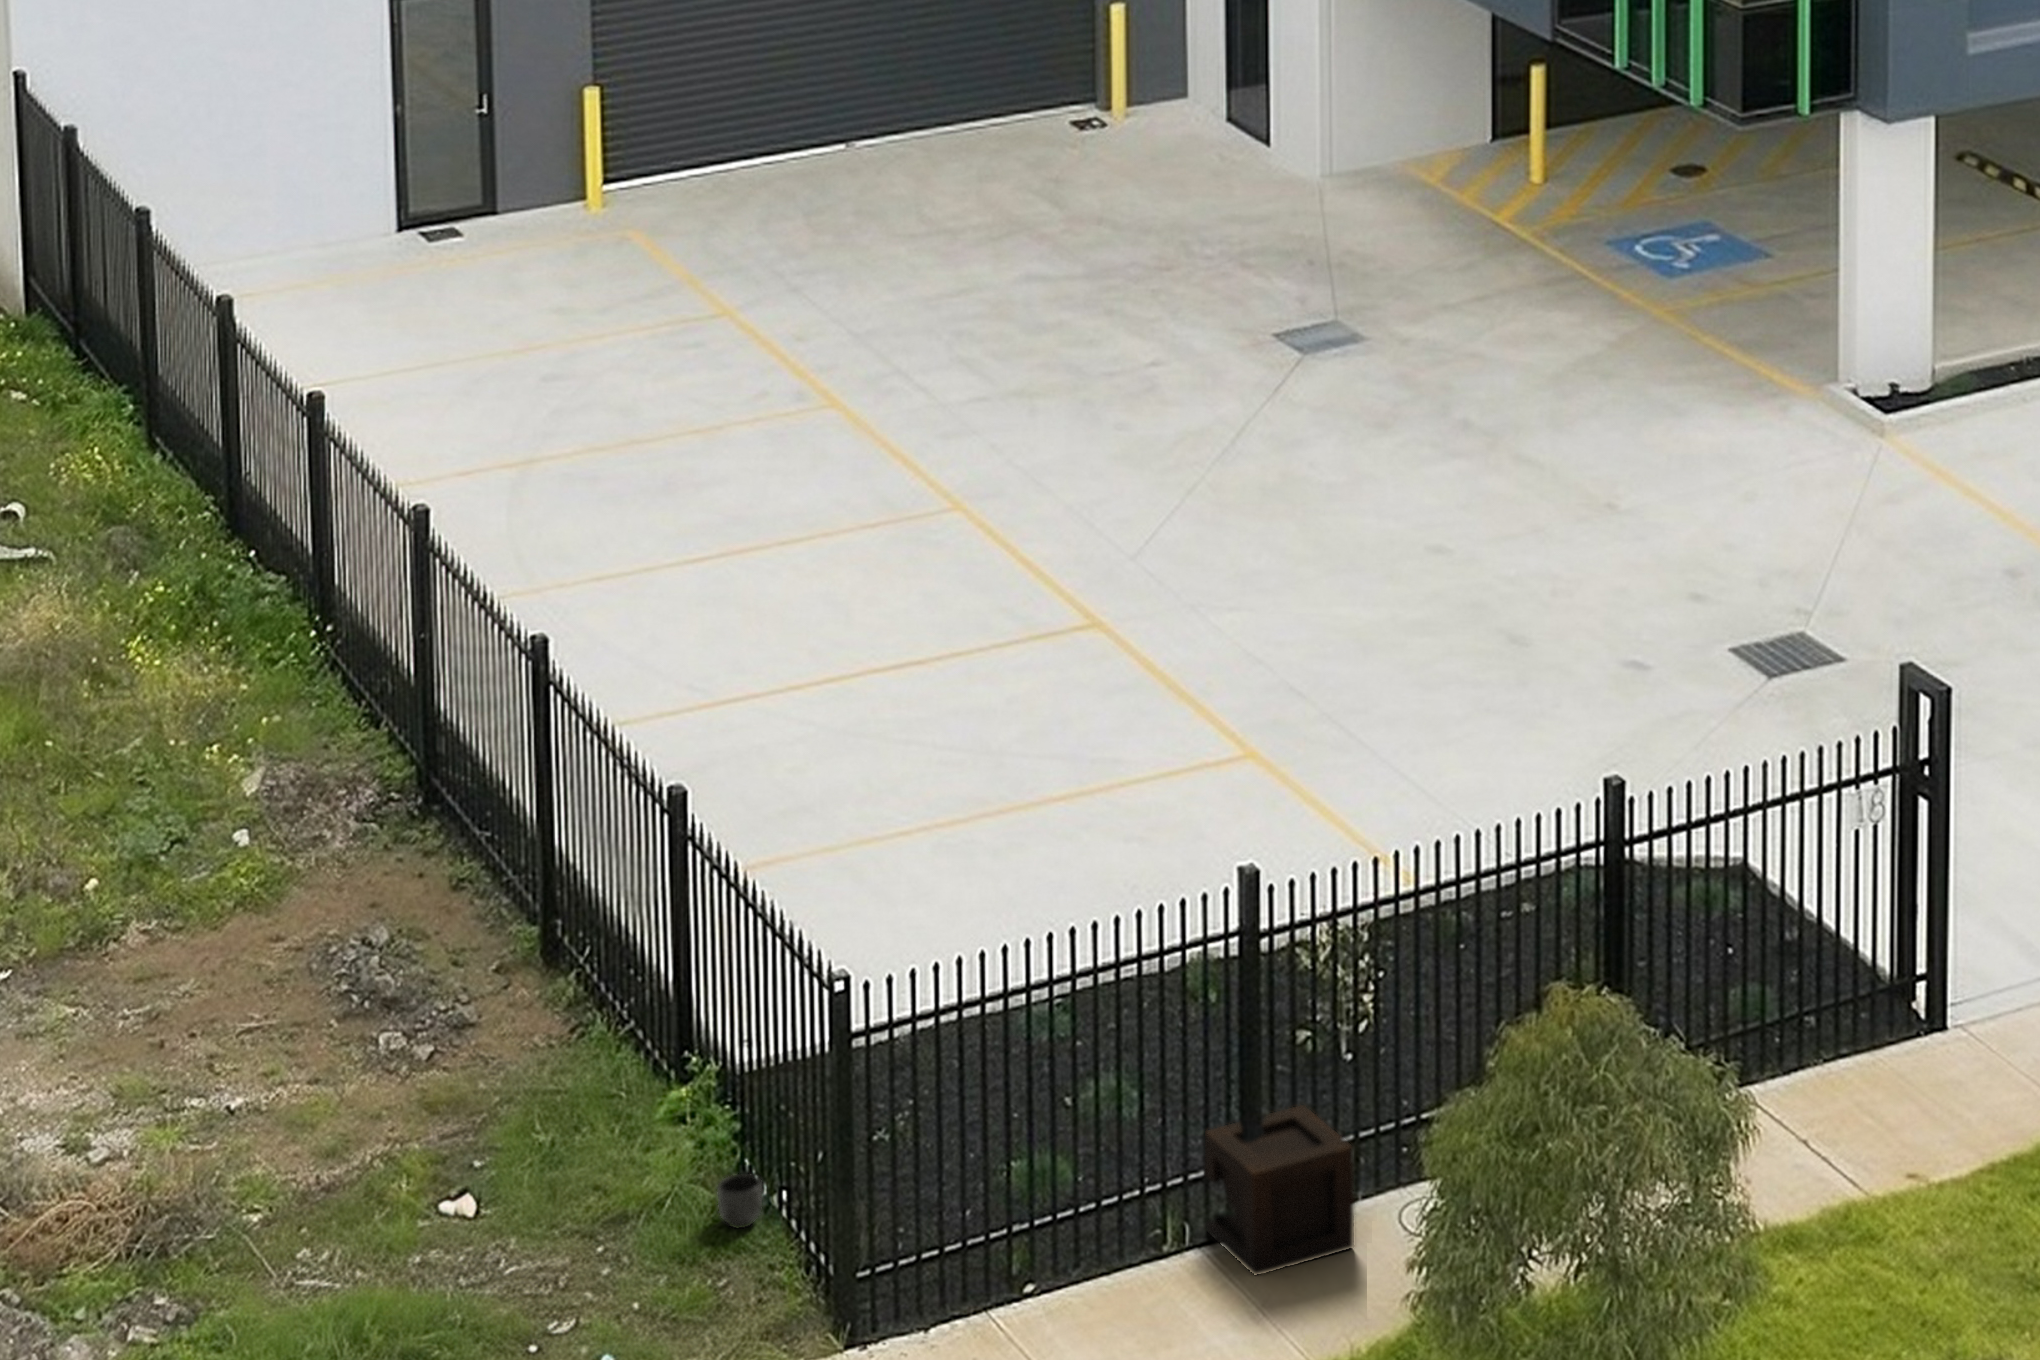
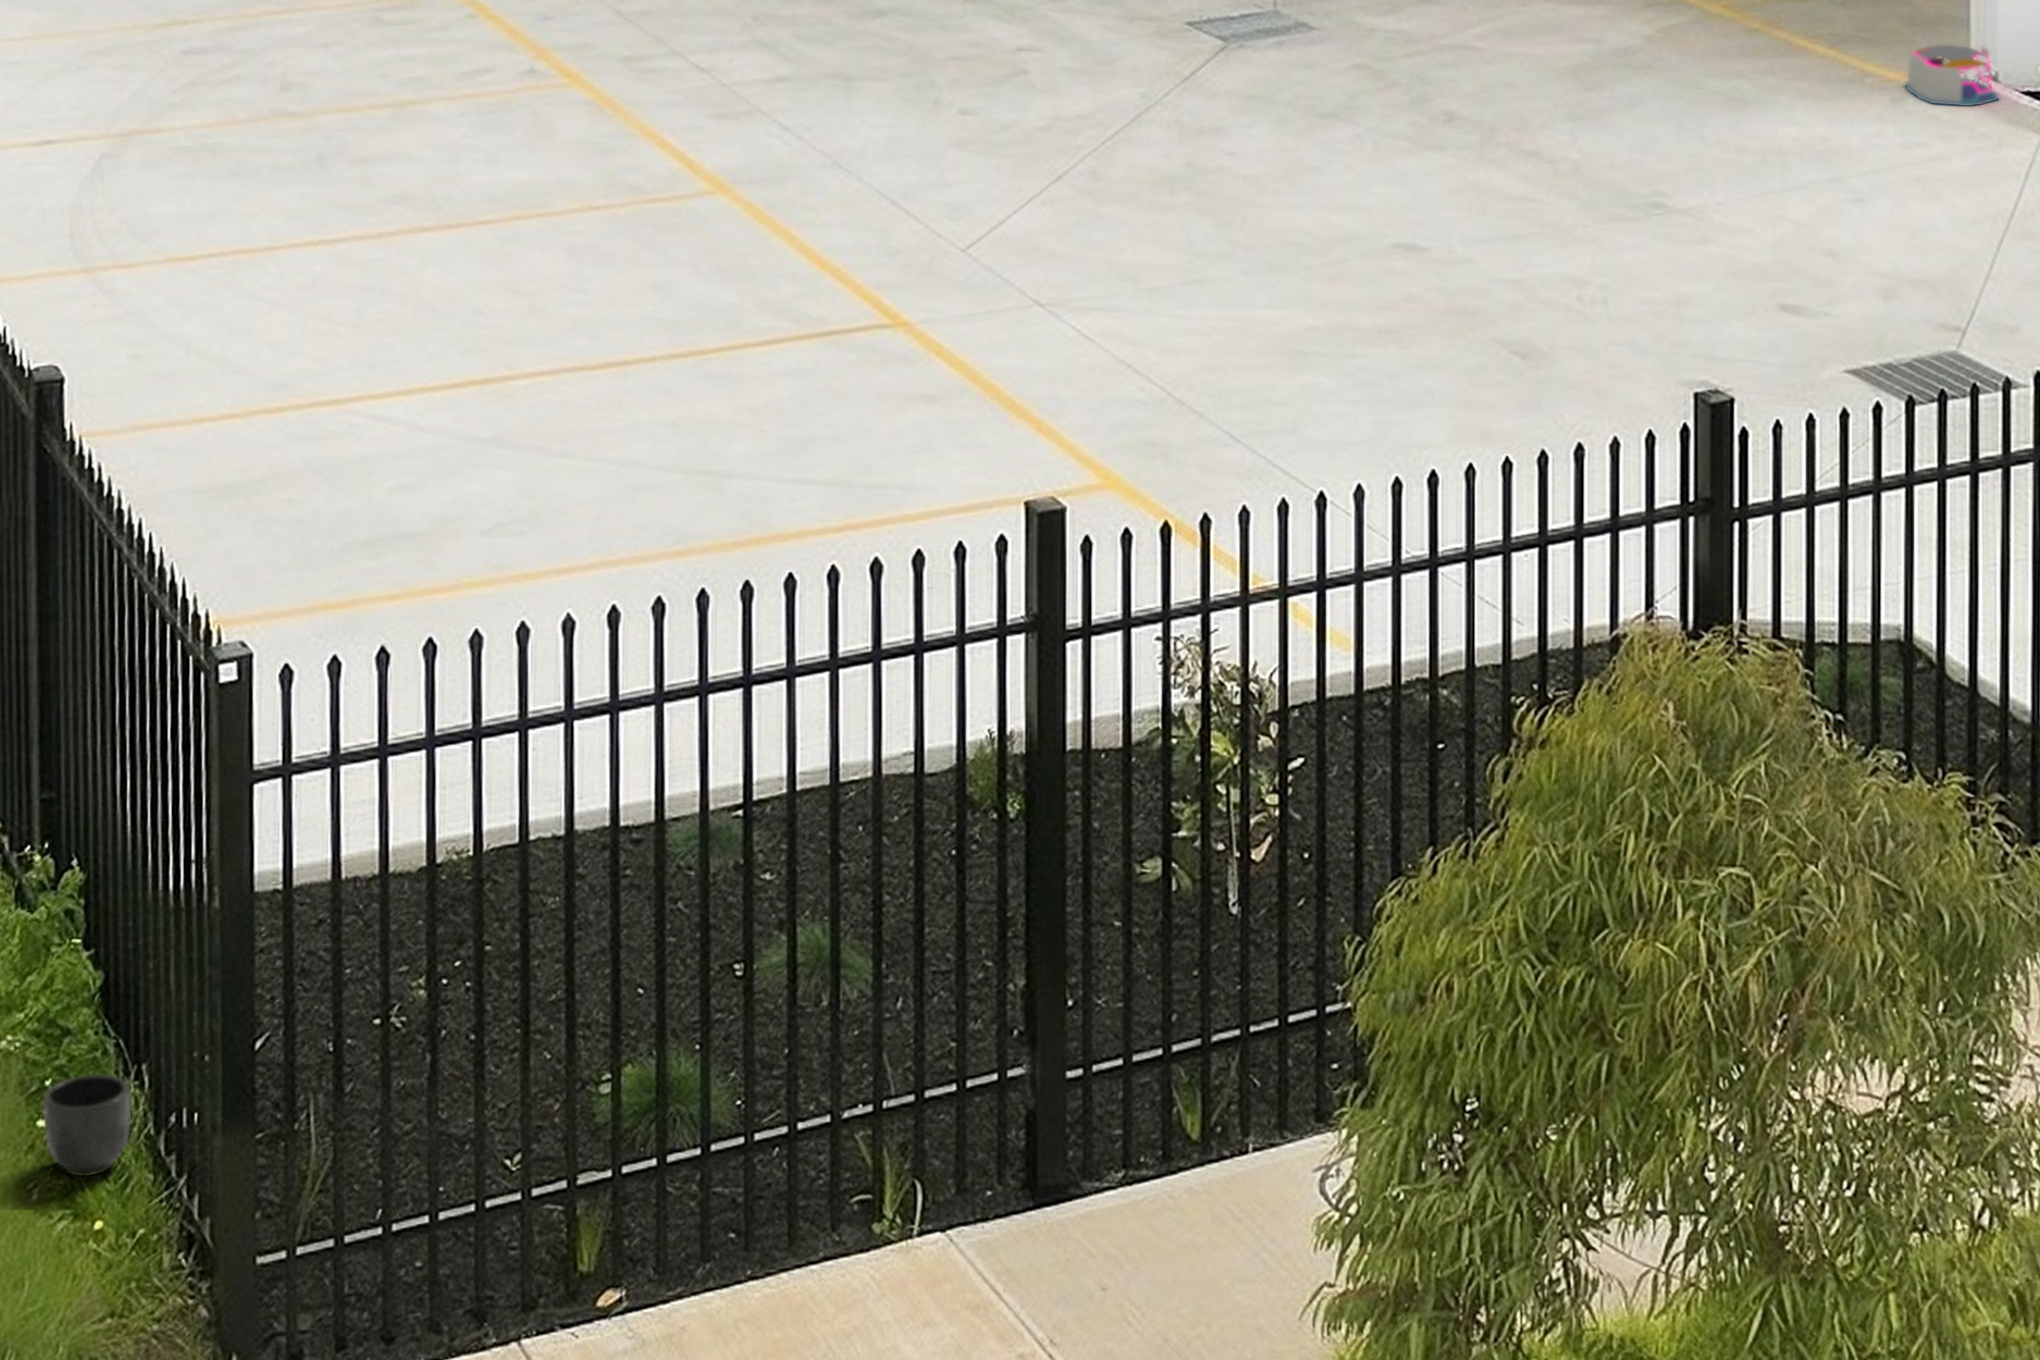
storage bin: none [1794,359,1860,408] -> present [1906,45,1998,106]
wooden crate: present [1204,1106,1355,1275] -> none [946,971,1225,1291]

